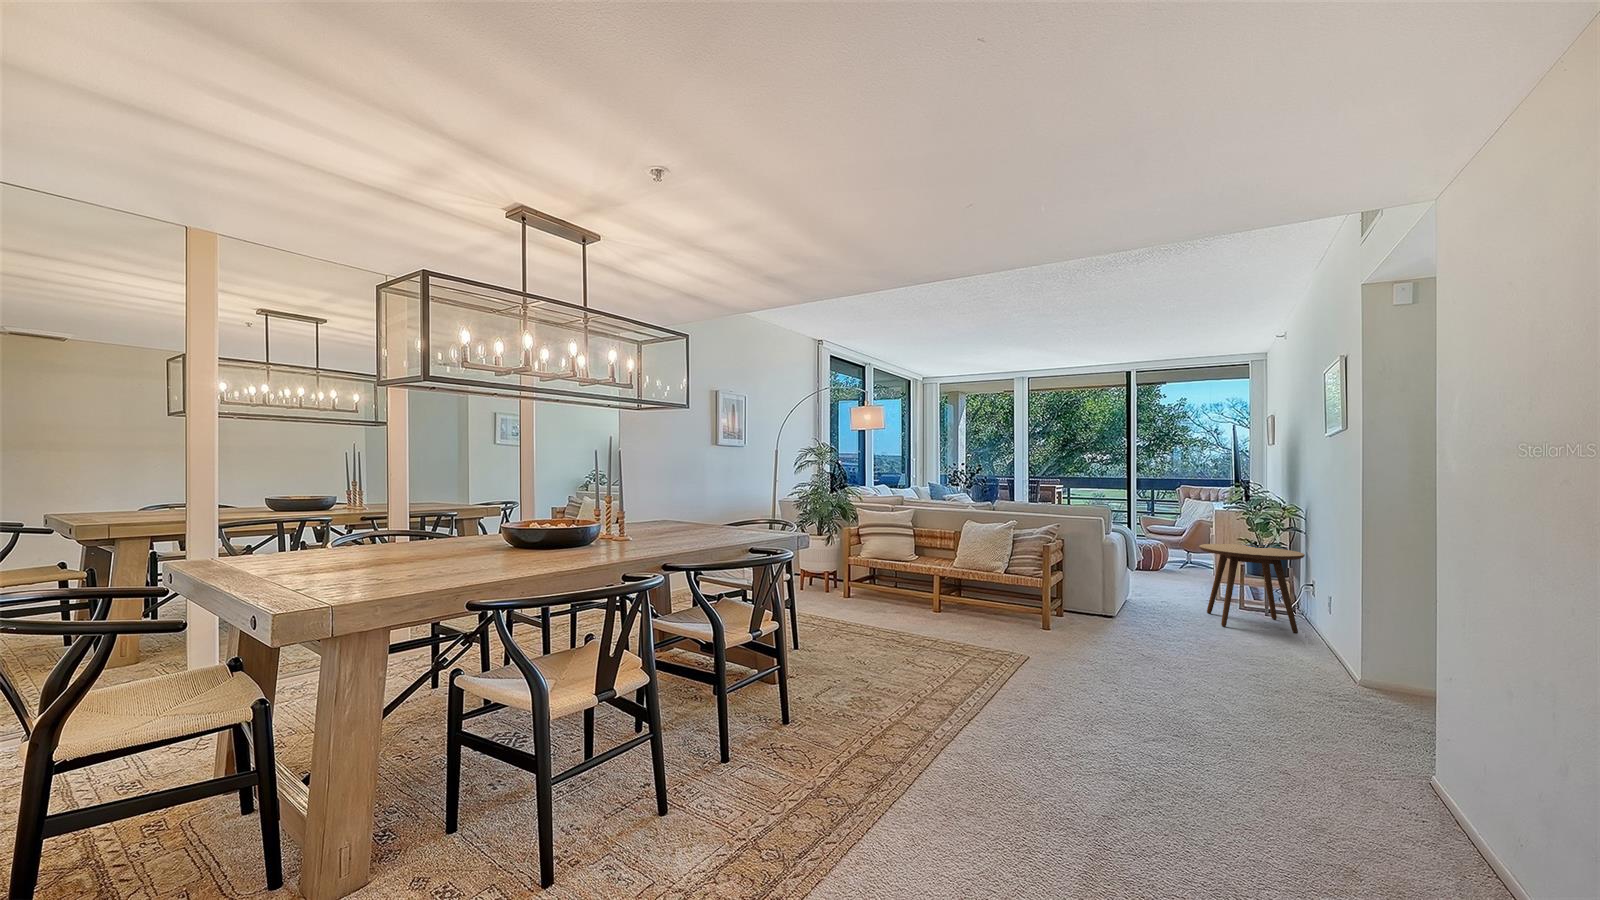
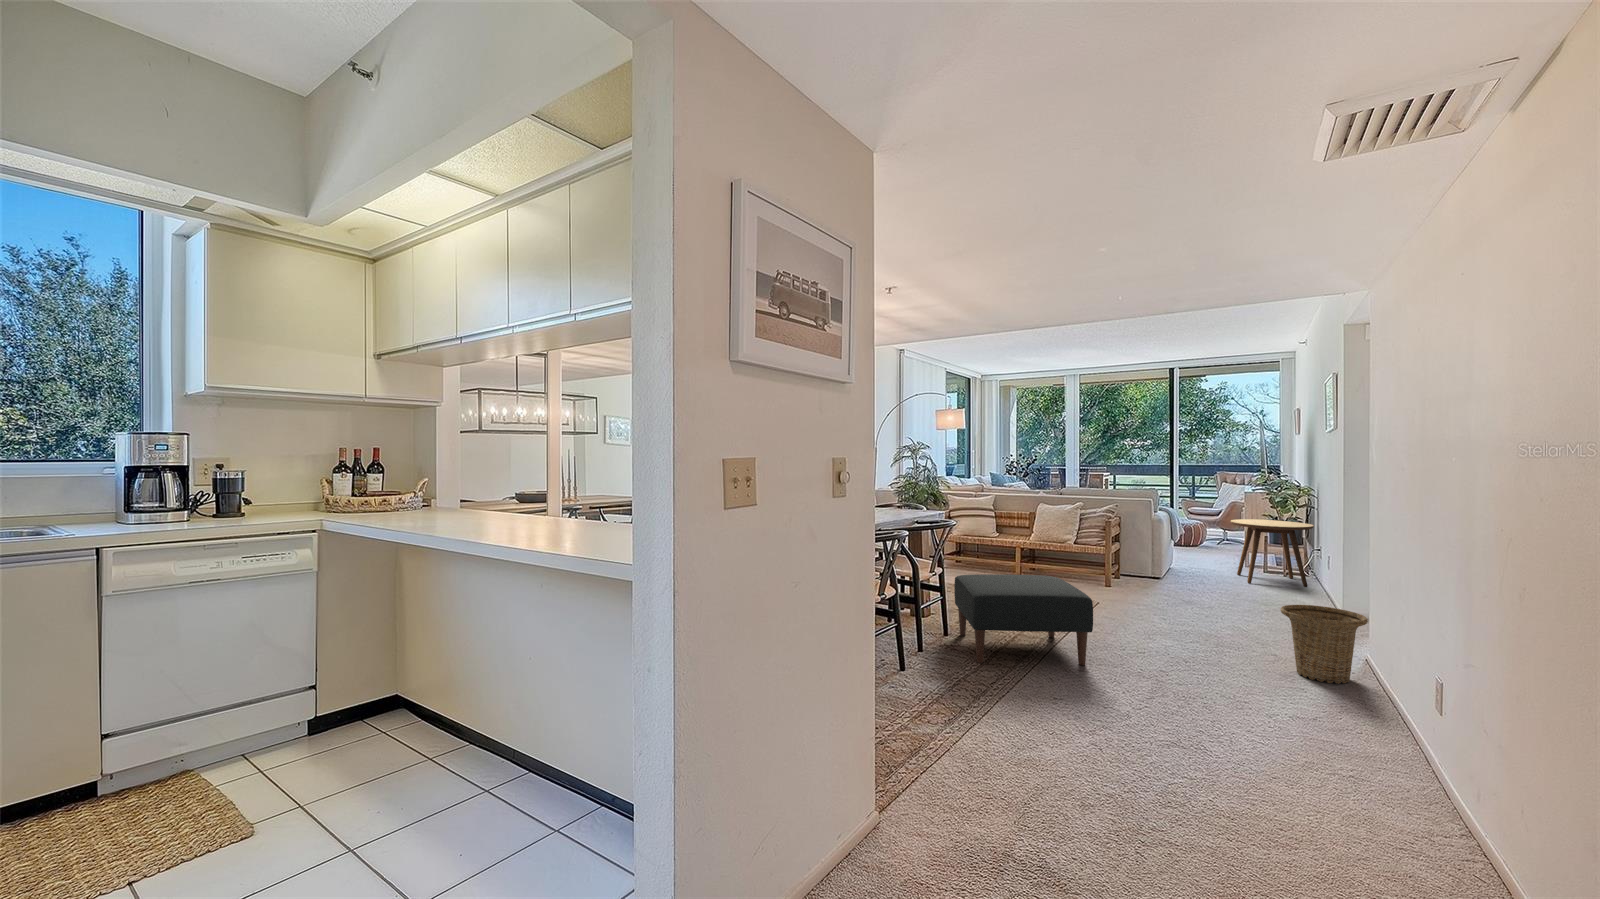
ottoman: none [797,629,993,796] -> present [954,574,1093,665]
basket: none [1301,697,1462,851] -> present [1280,605,1368,684]

